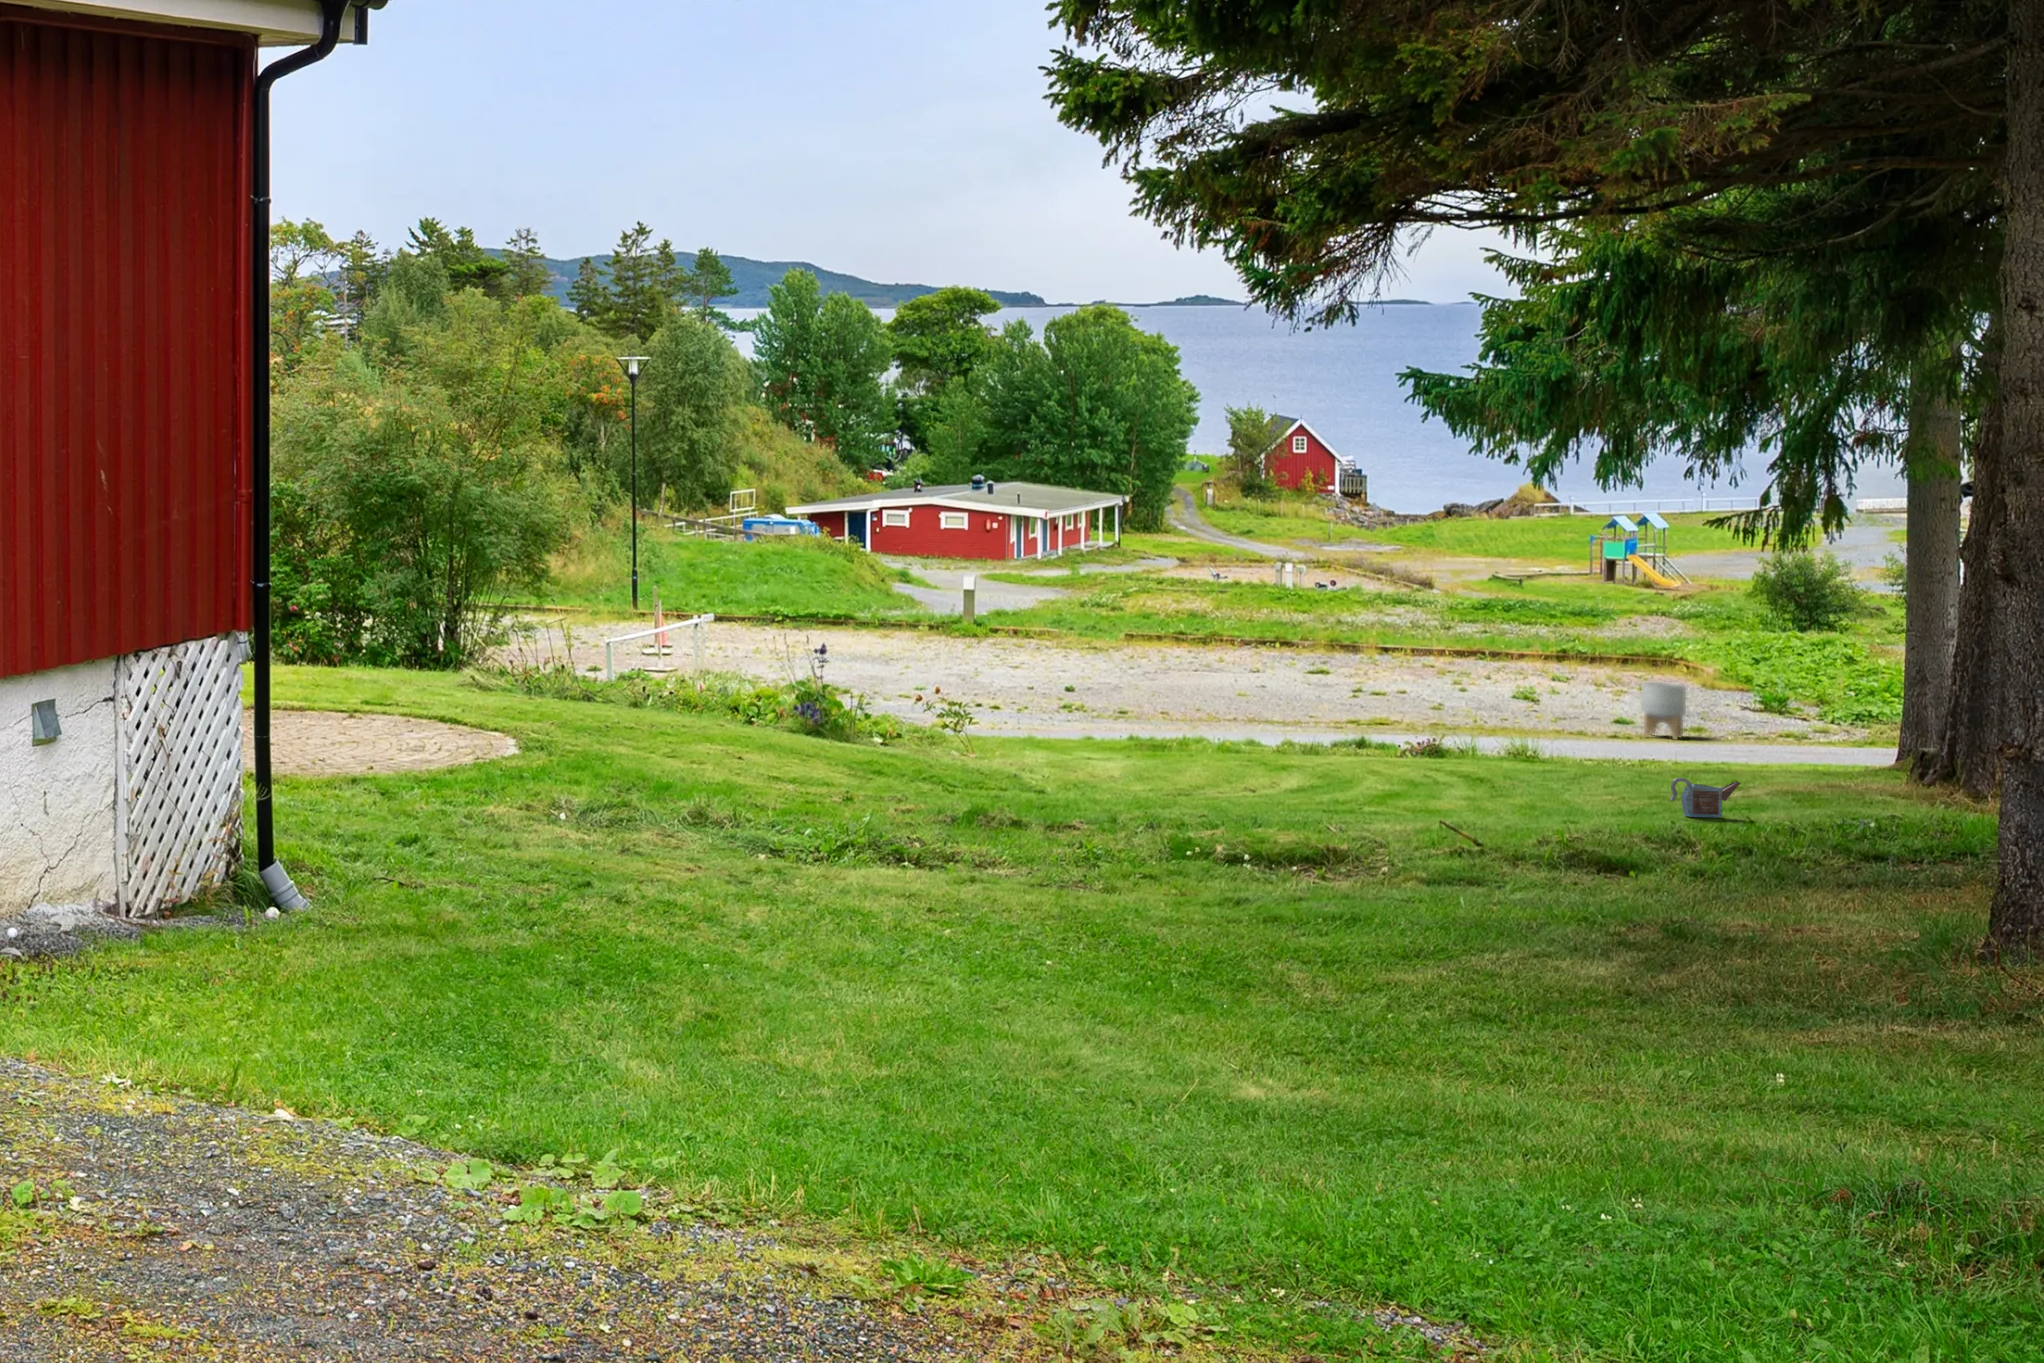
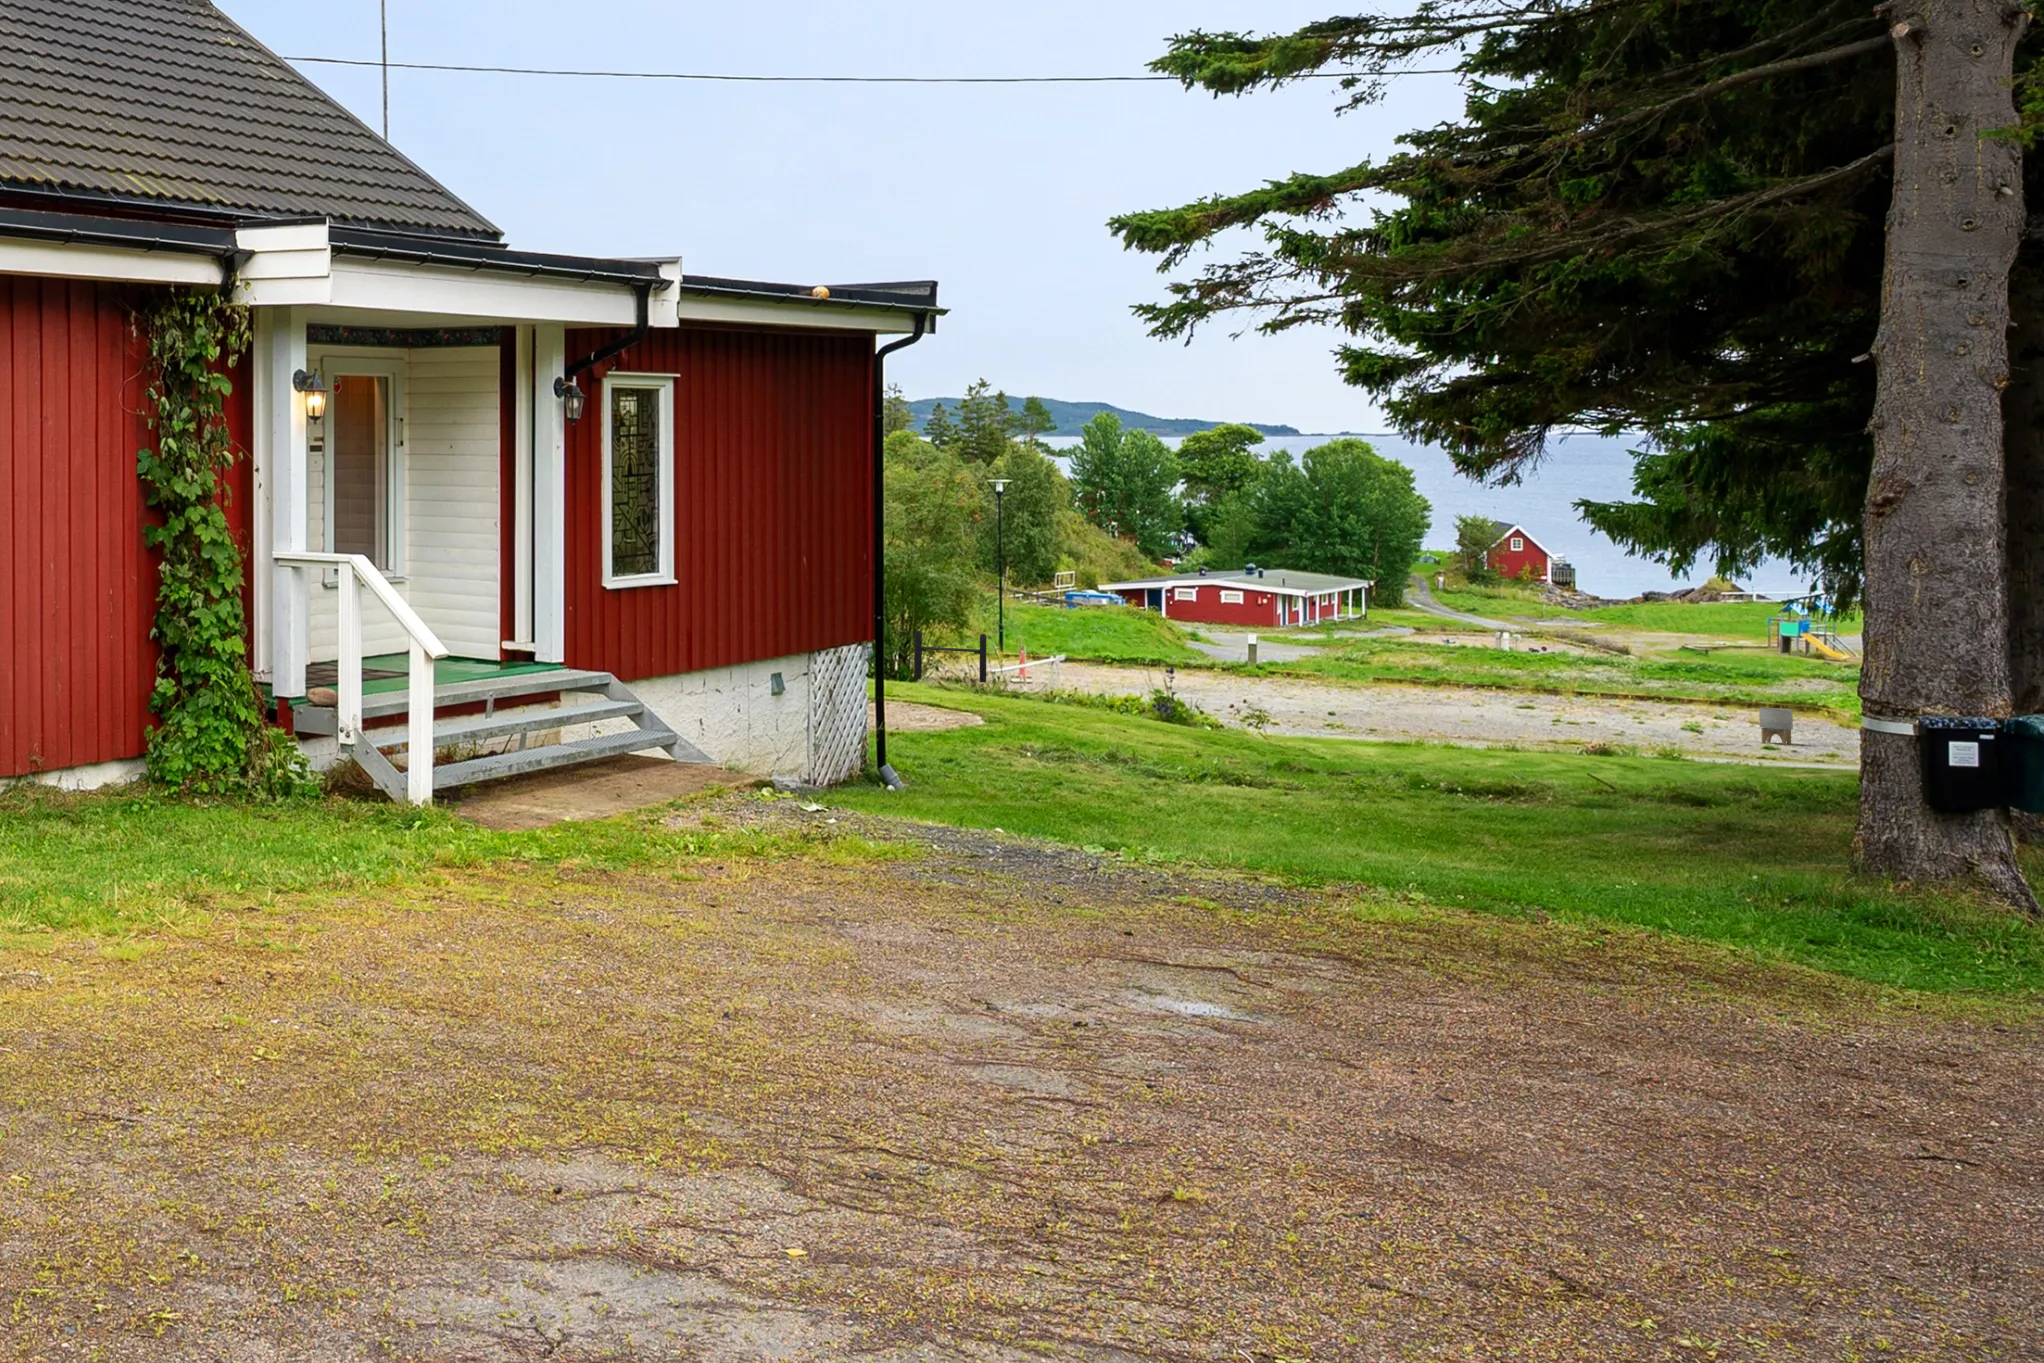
bench: none [465,580,573,661] -> present [914,630,987,682]
watering can: present [1670,778,1741,818] -> none [1759,757,1809,782]

